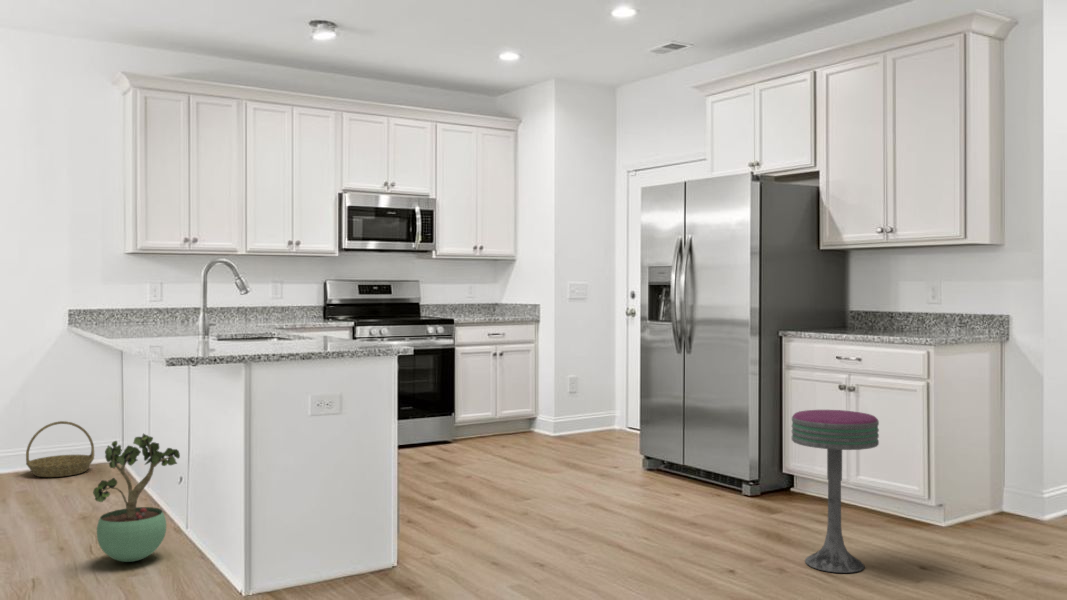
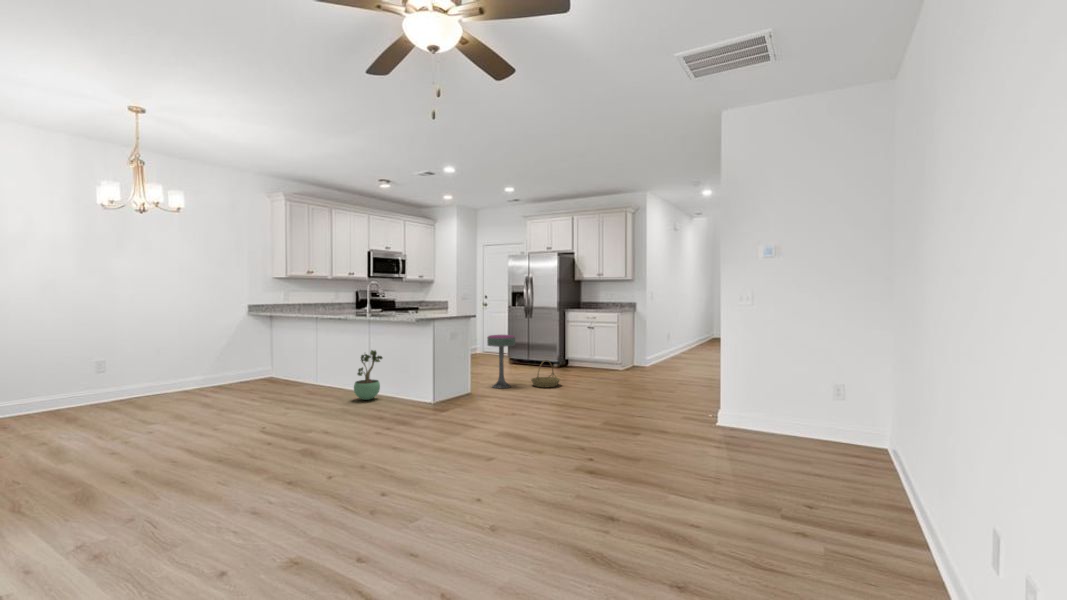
bar stool: present [792,410,879,573] -> present [487,335,515,388]
basket: present [26,421,94,477] -> present [531,360,560,387]

